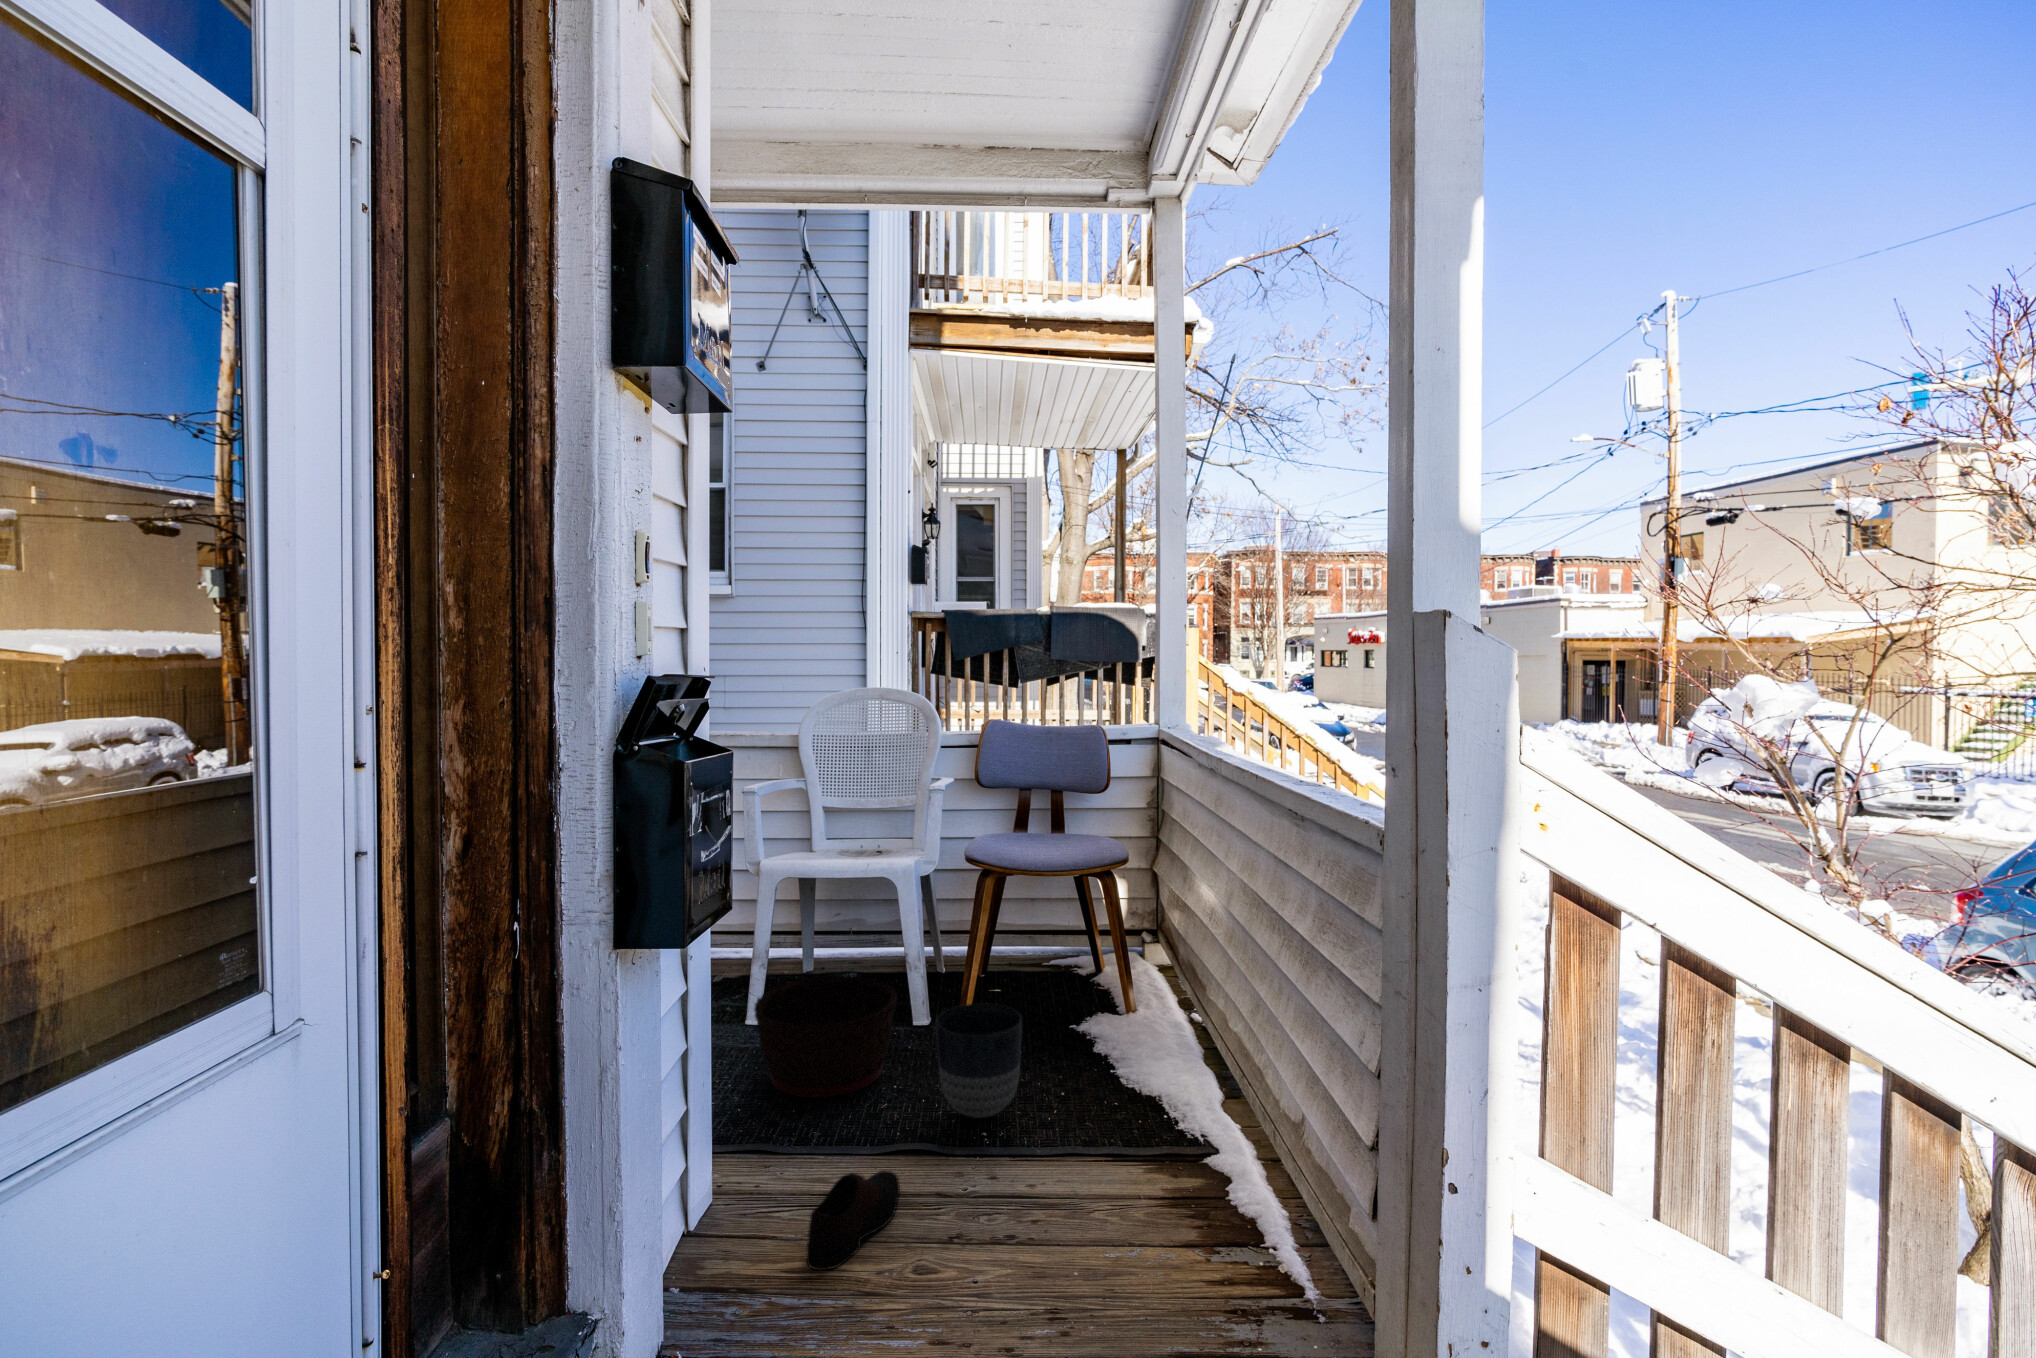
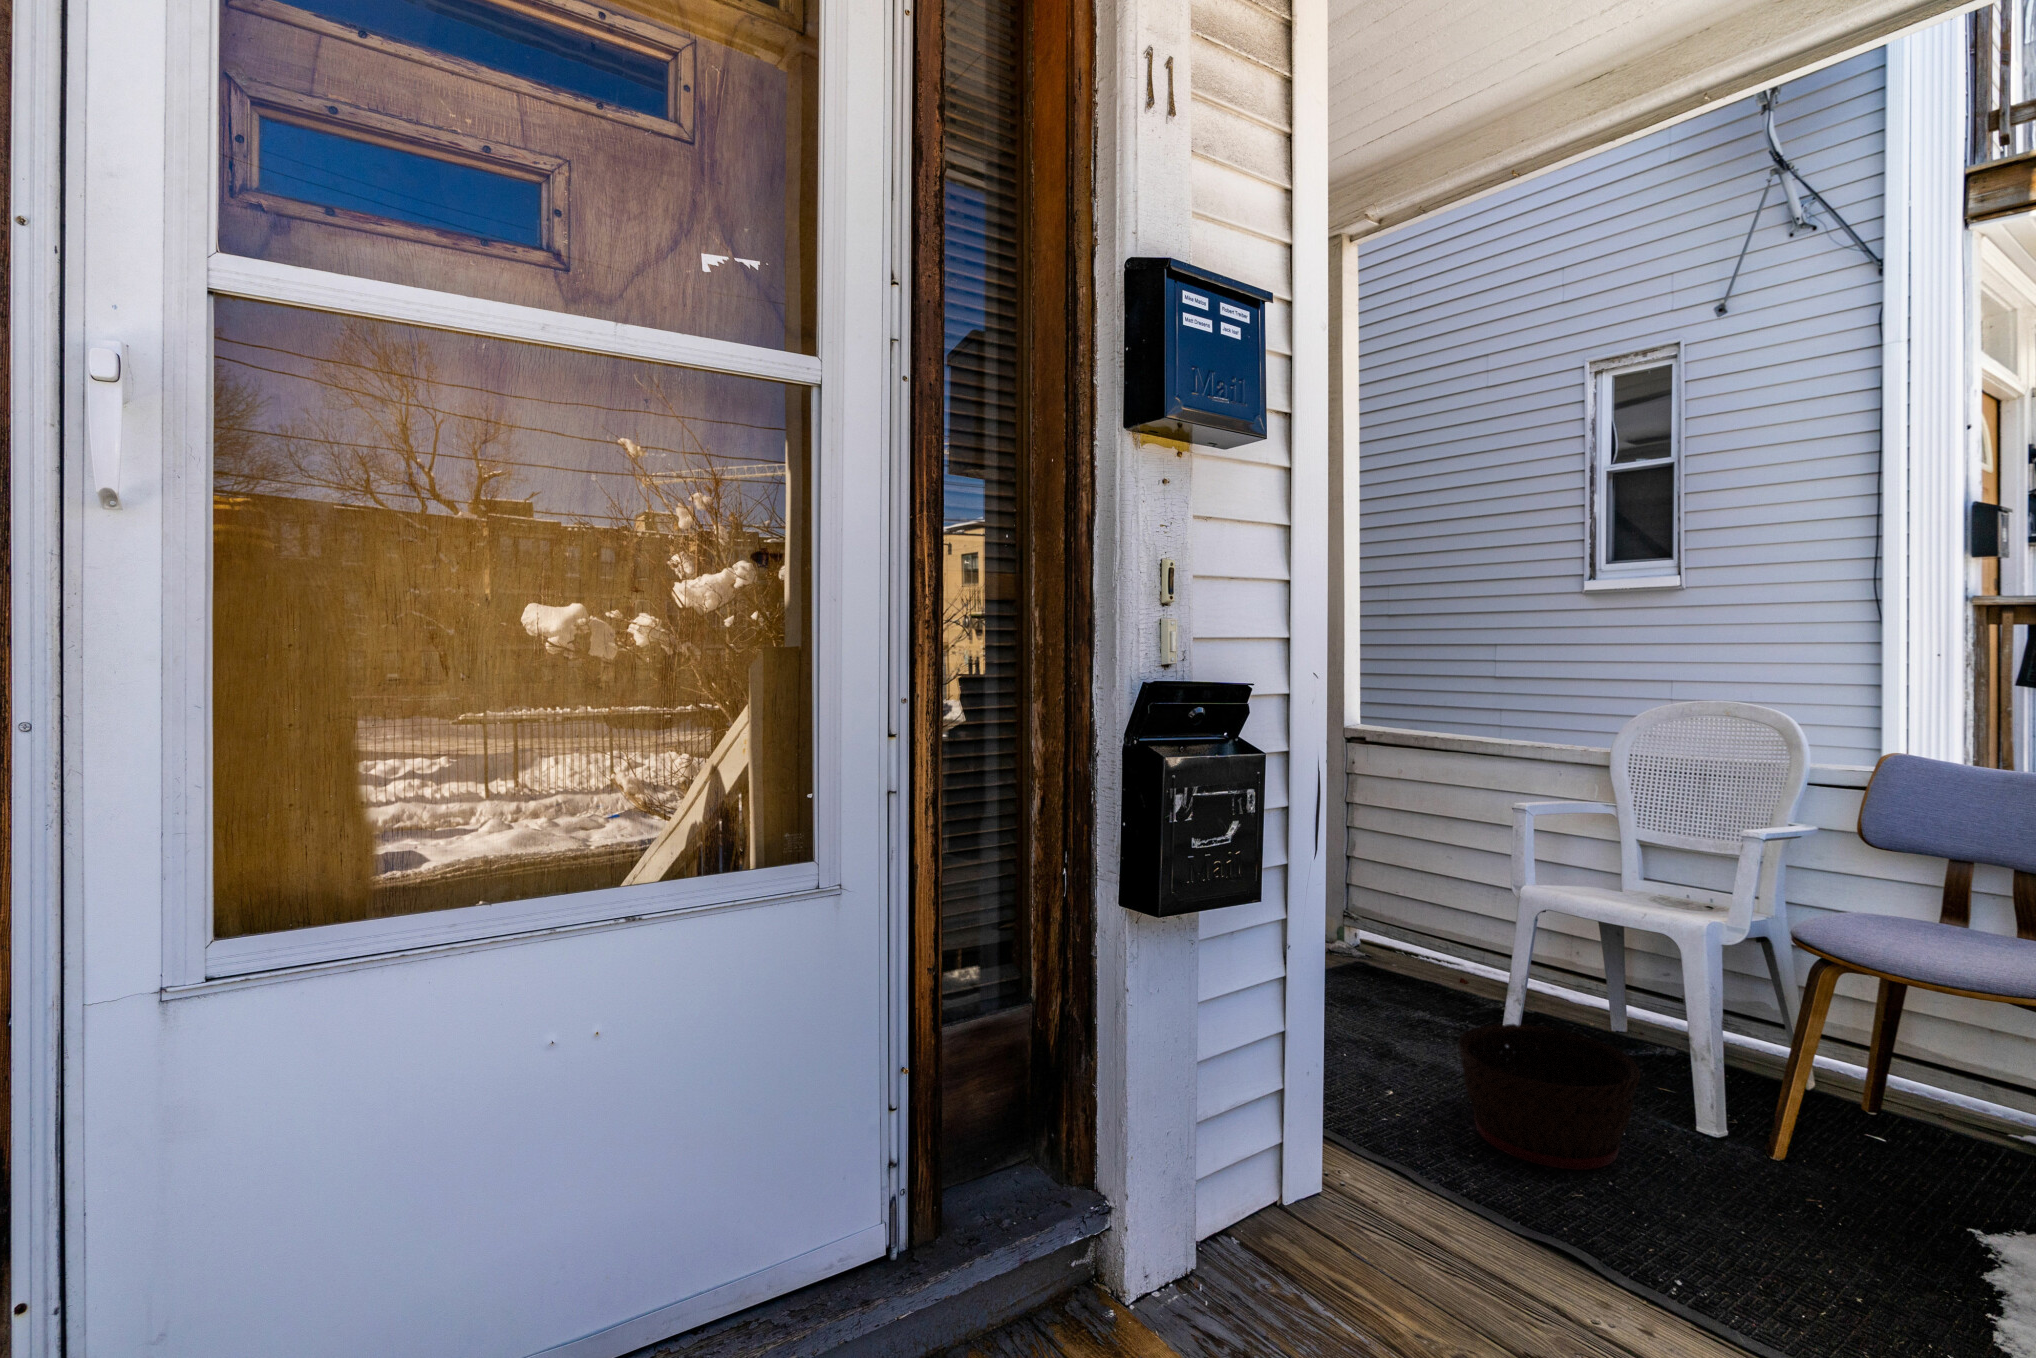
planter: present [936,1003,1022,1118] -> none [1631,1115,1769,1274]
shoe: present [806,1171,900,1270] -> none [1357,1223,1511,1307]

